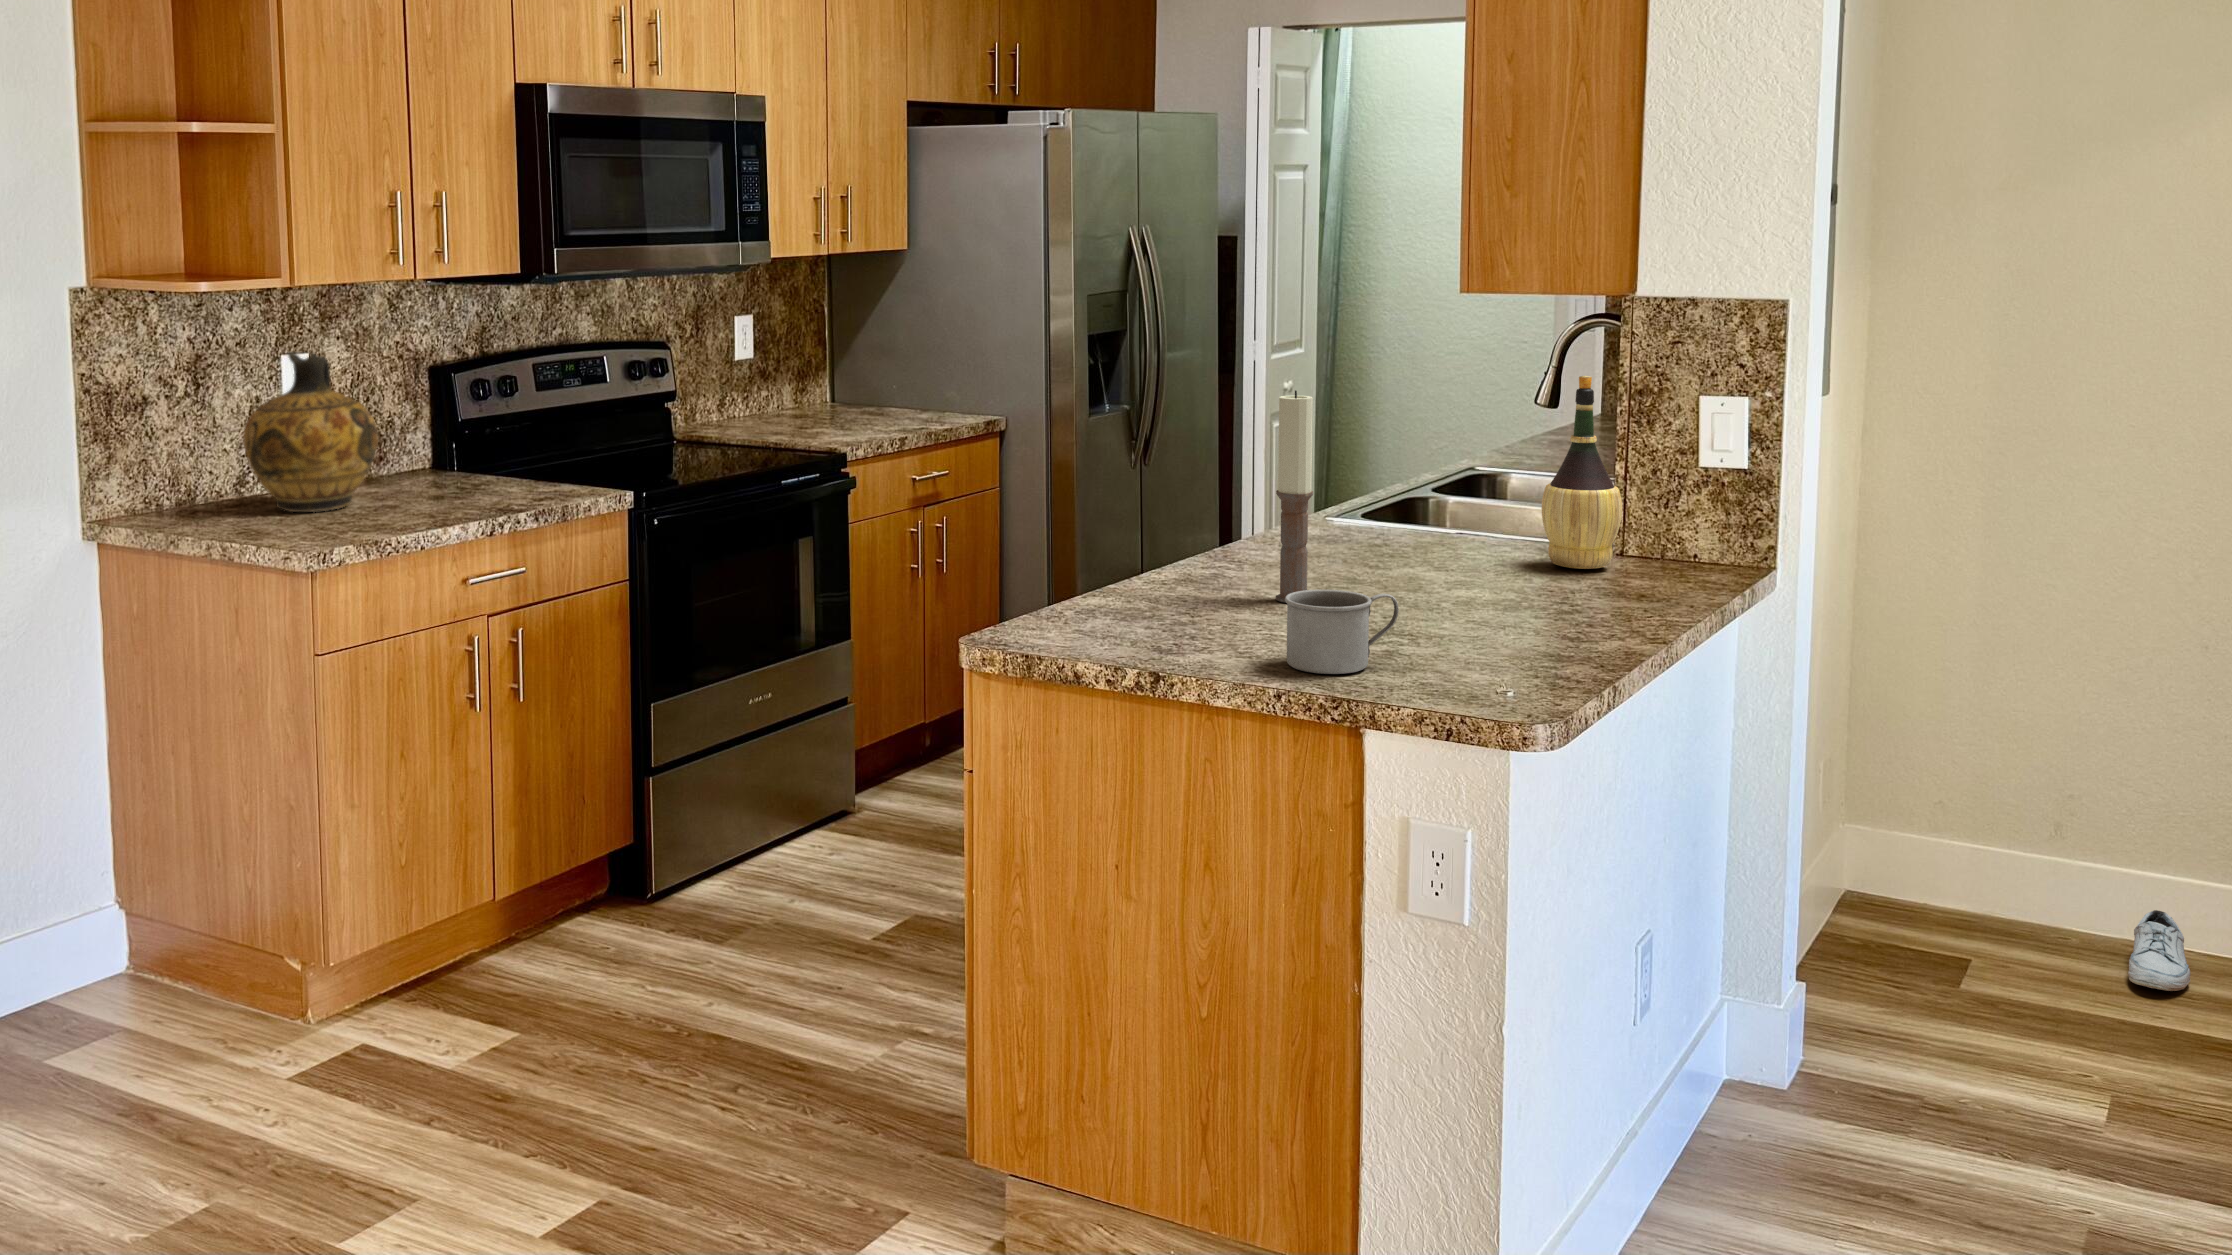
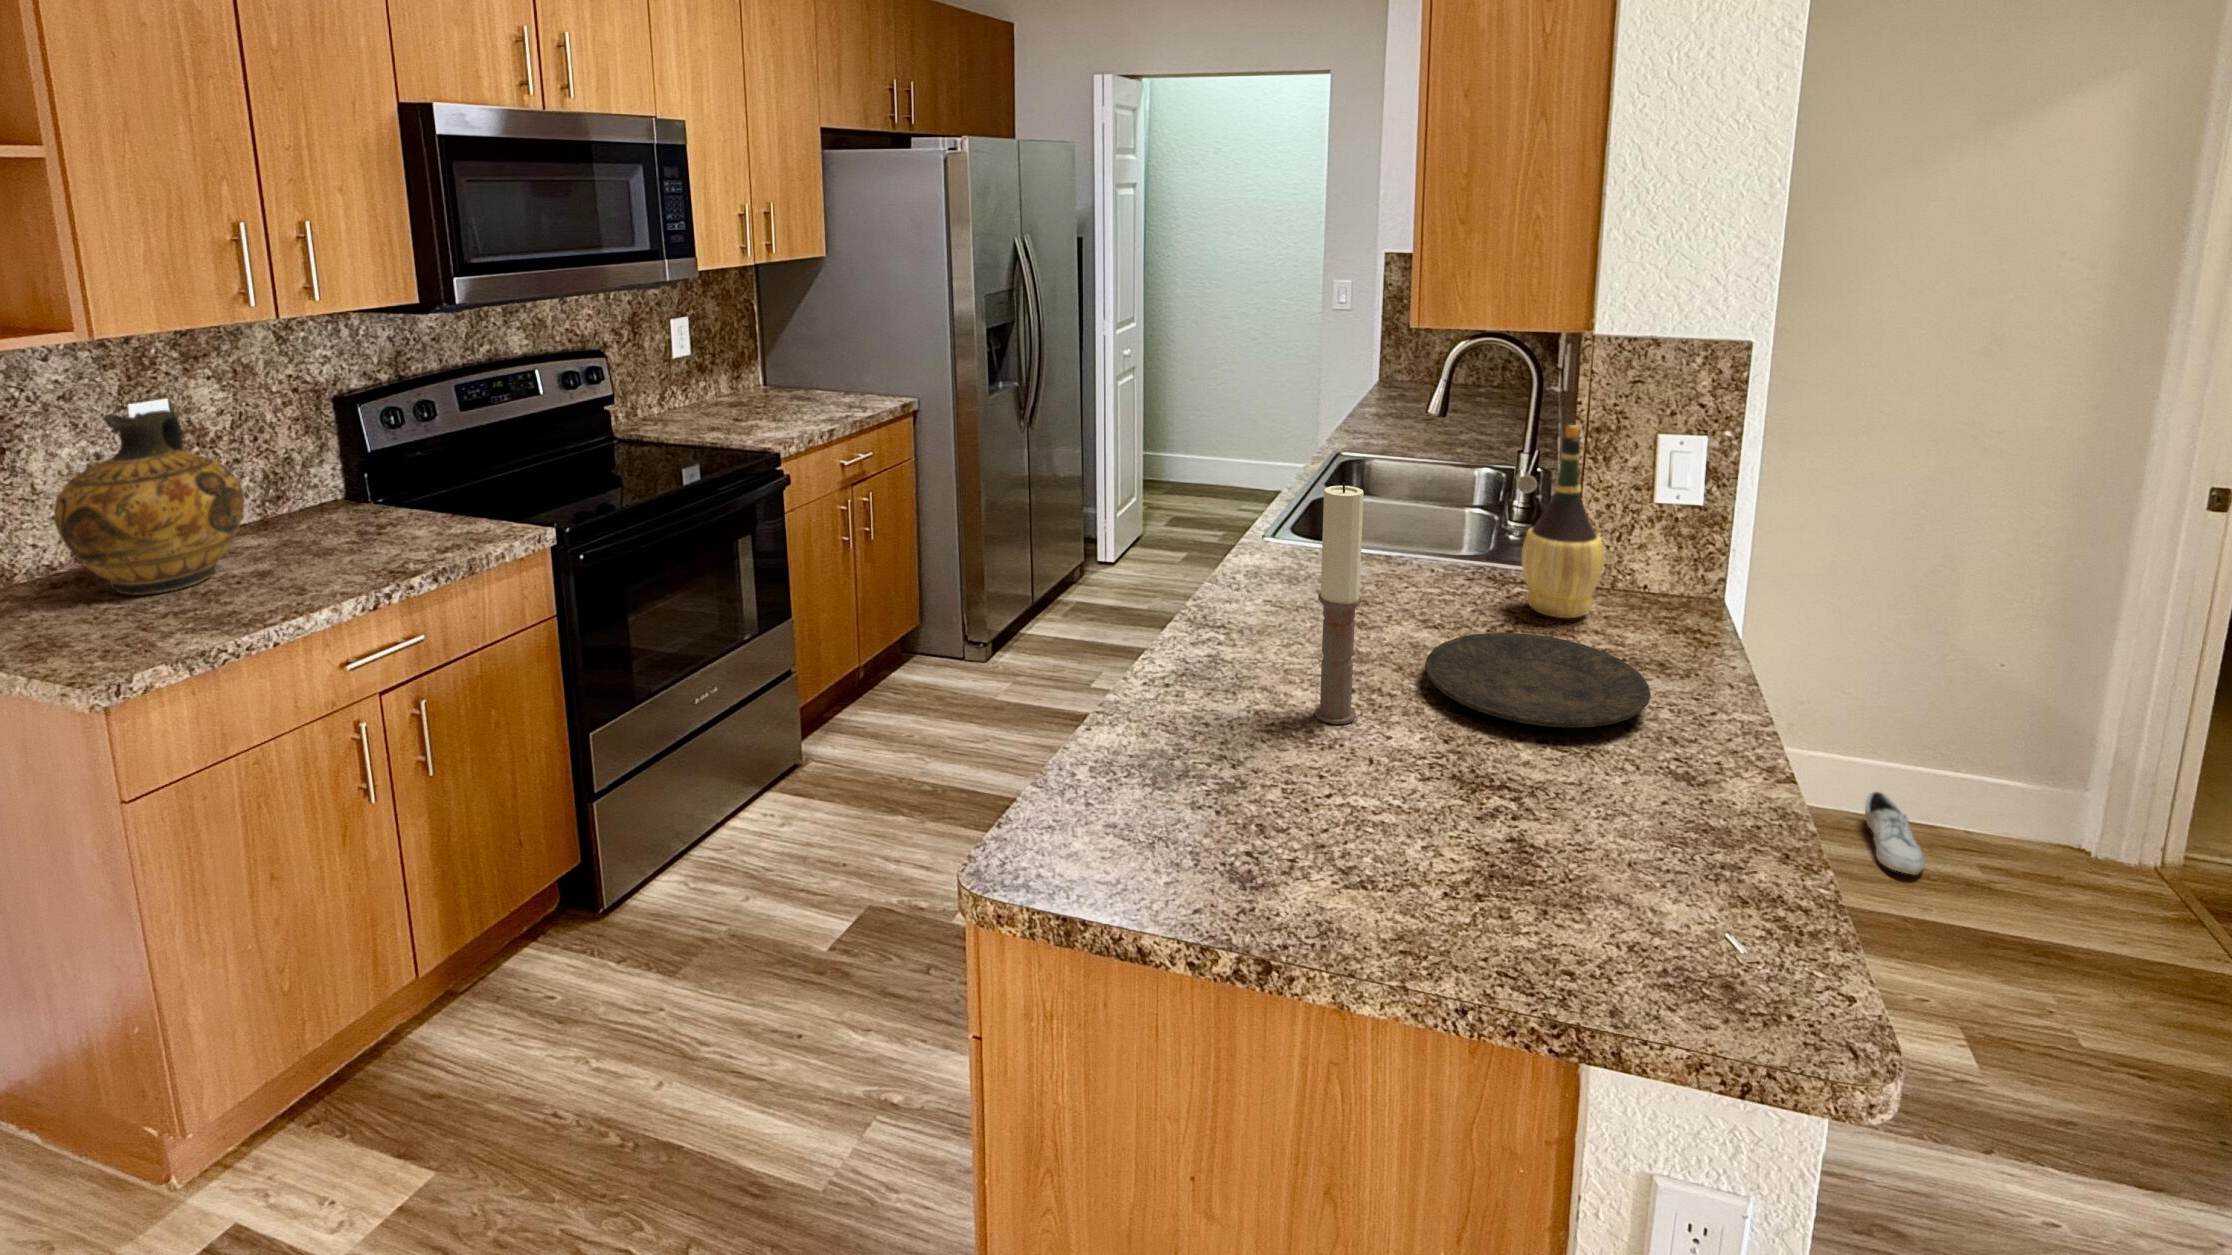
plate: none [1390,562,1592,610] -> present [1425,633,1651,728]
mug: present [1285,590,1399,674] -> none [1429,790,1571,933]

